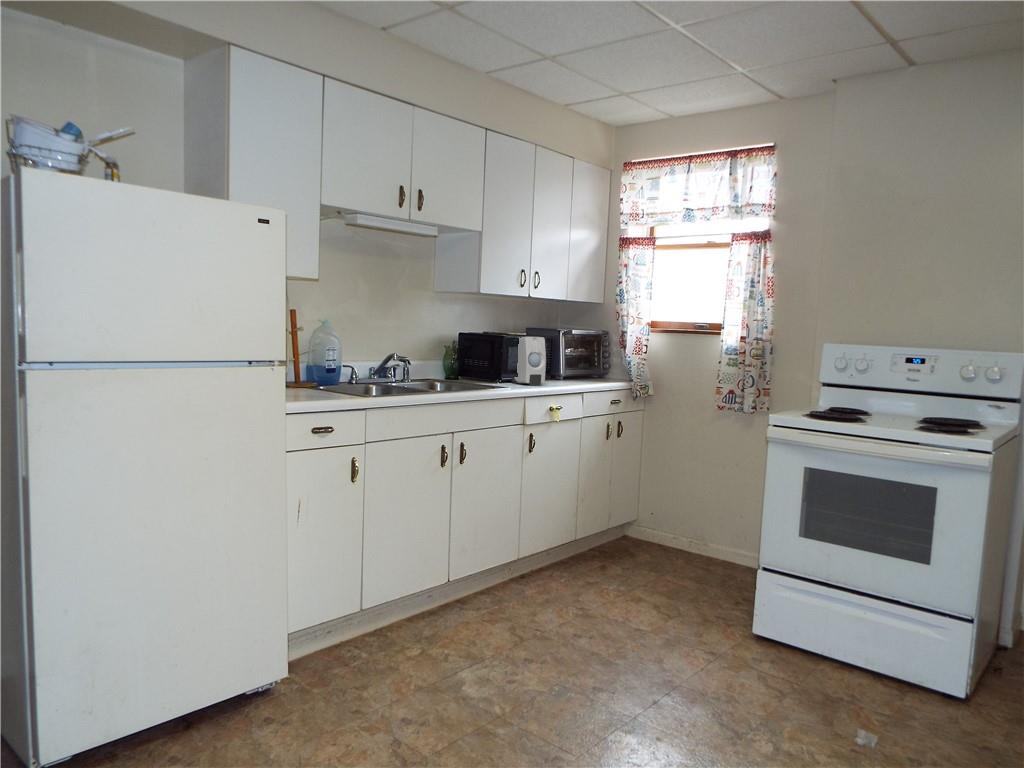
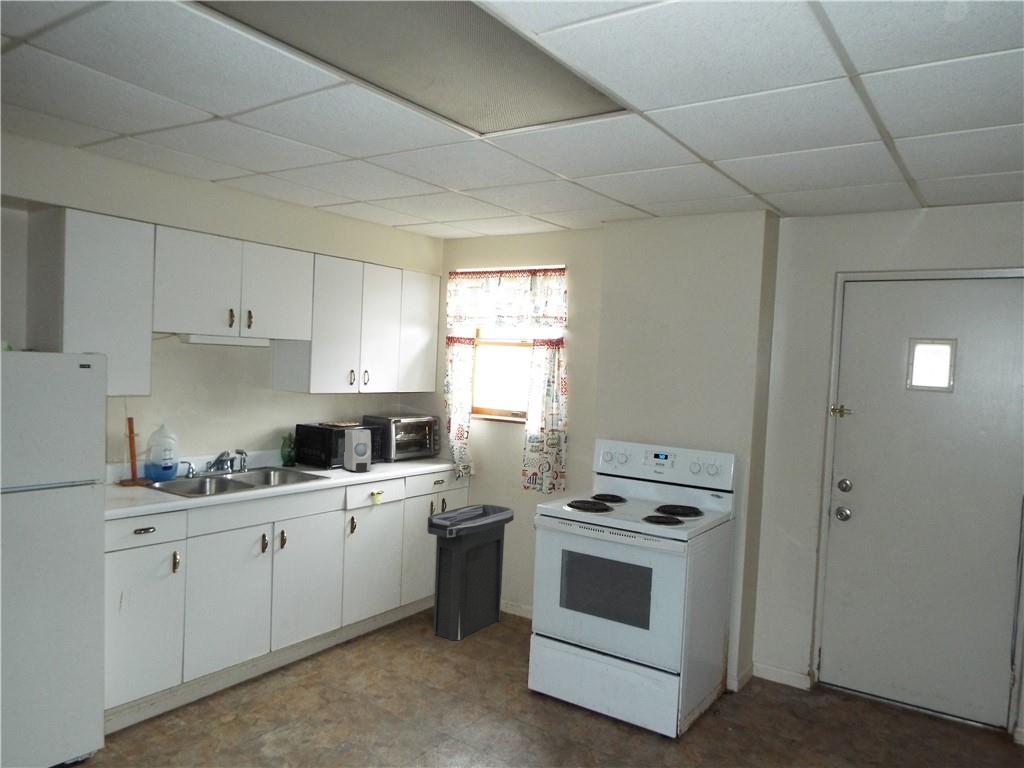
trash can: none [611,429,704,578] -> present [427,504,514,640]

